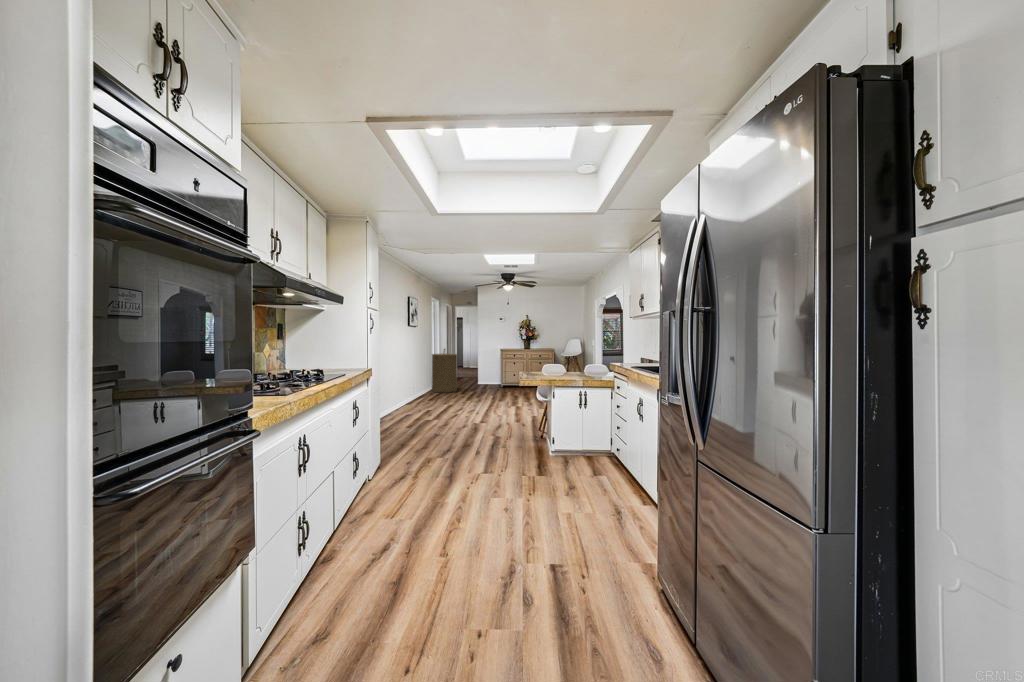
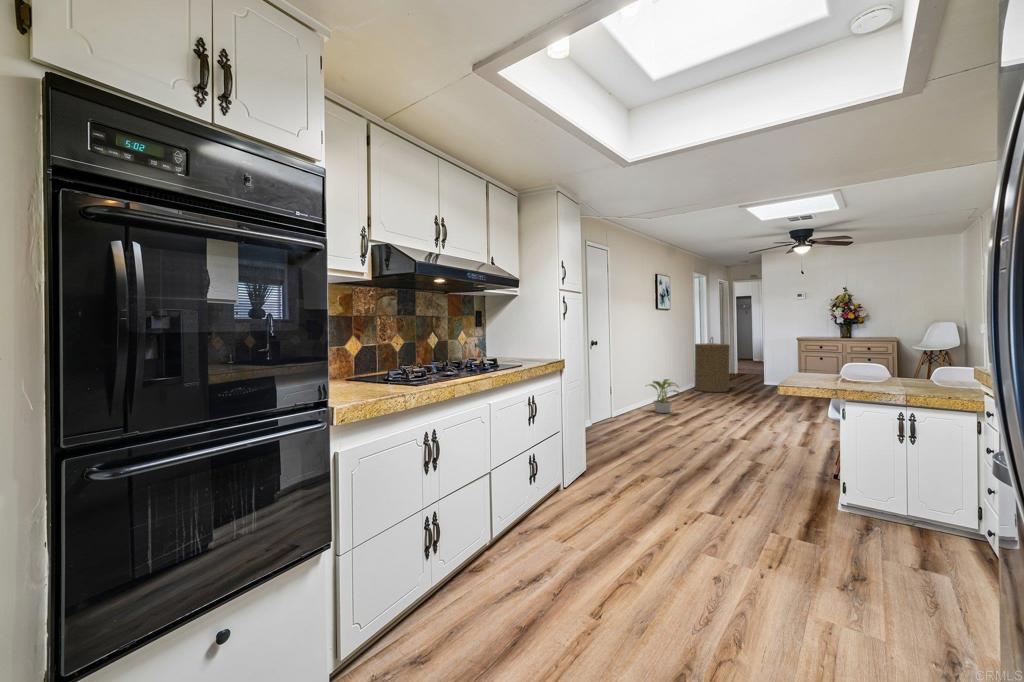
potted plant: none [401,383,432,412] -> present [650,379,681,413]

